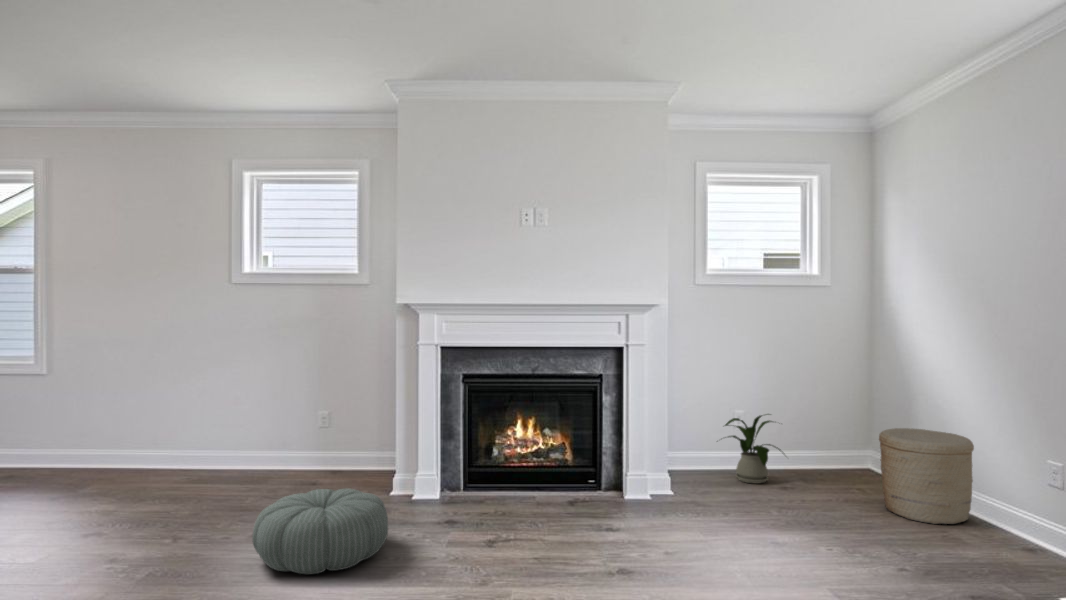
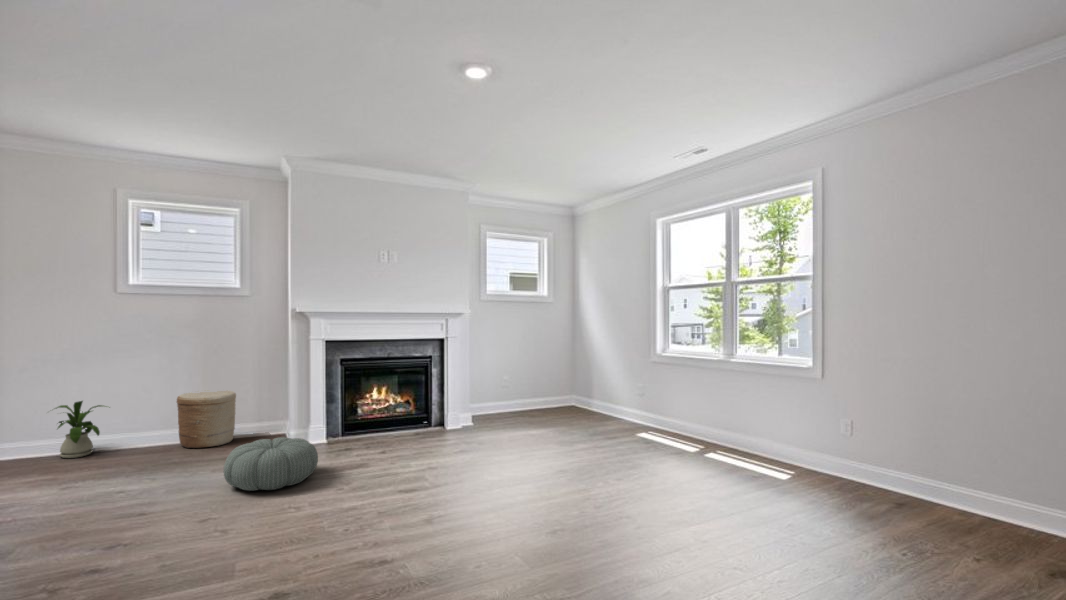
house plant: present [725,414,780,483] -> present [56,401,106,458]
woven basket: present [879,428,974,524] -> present [177,391,236,448]

